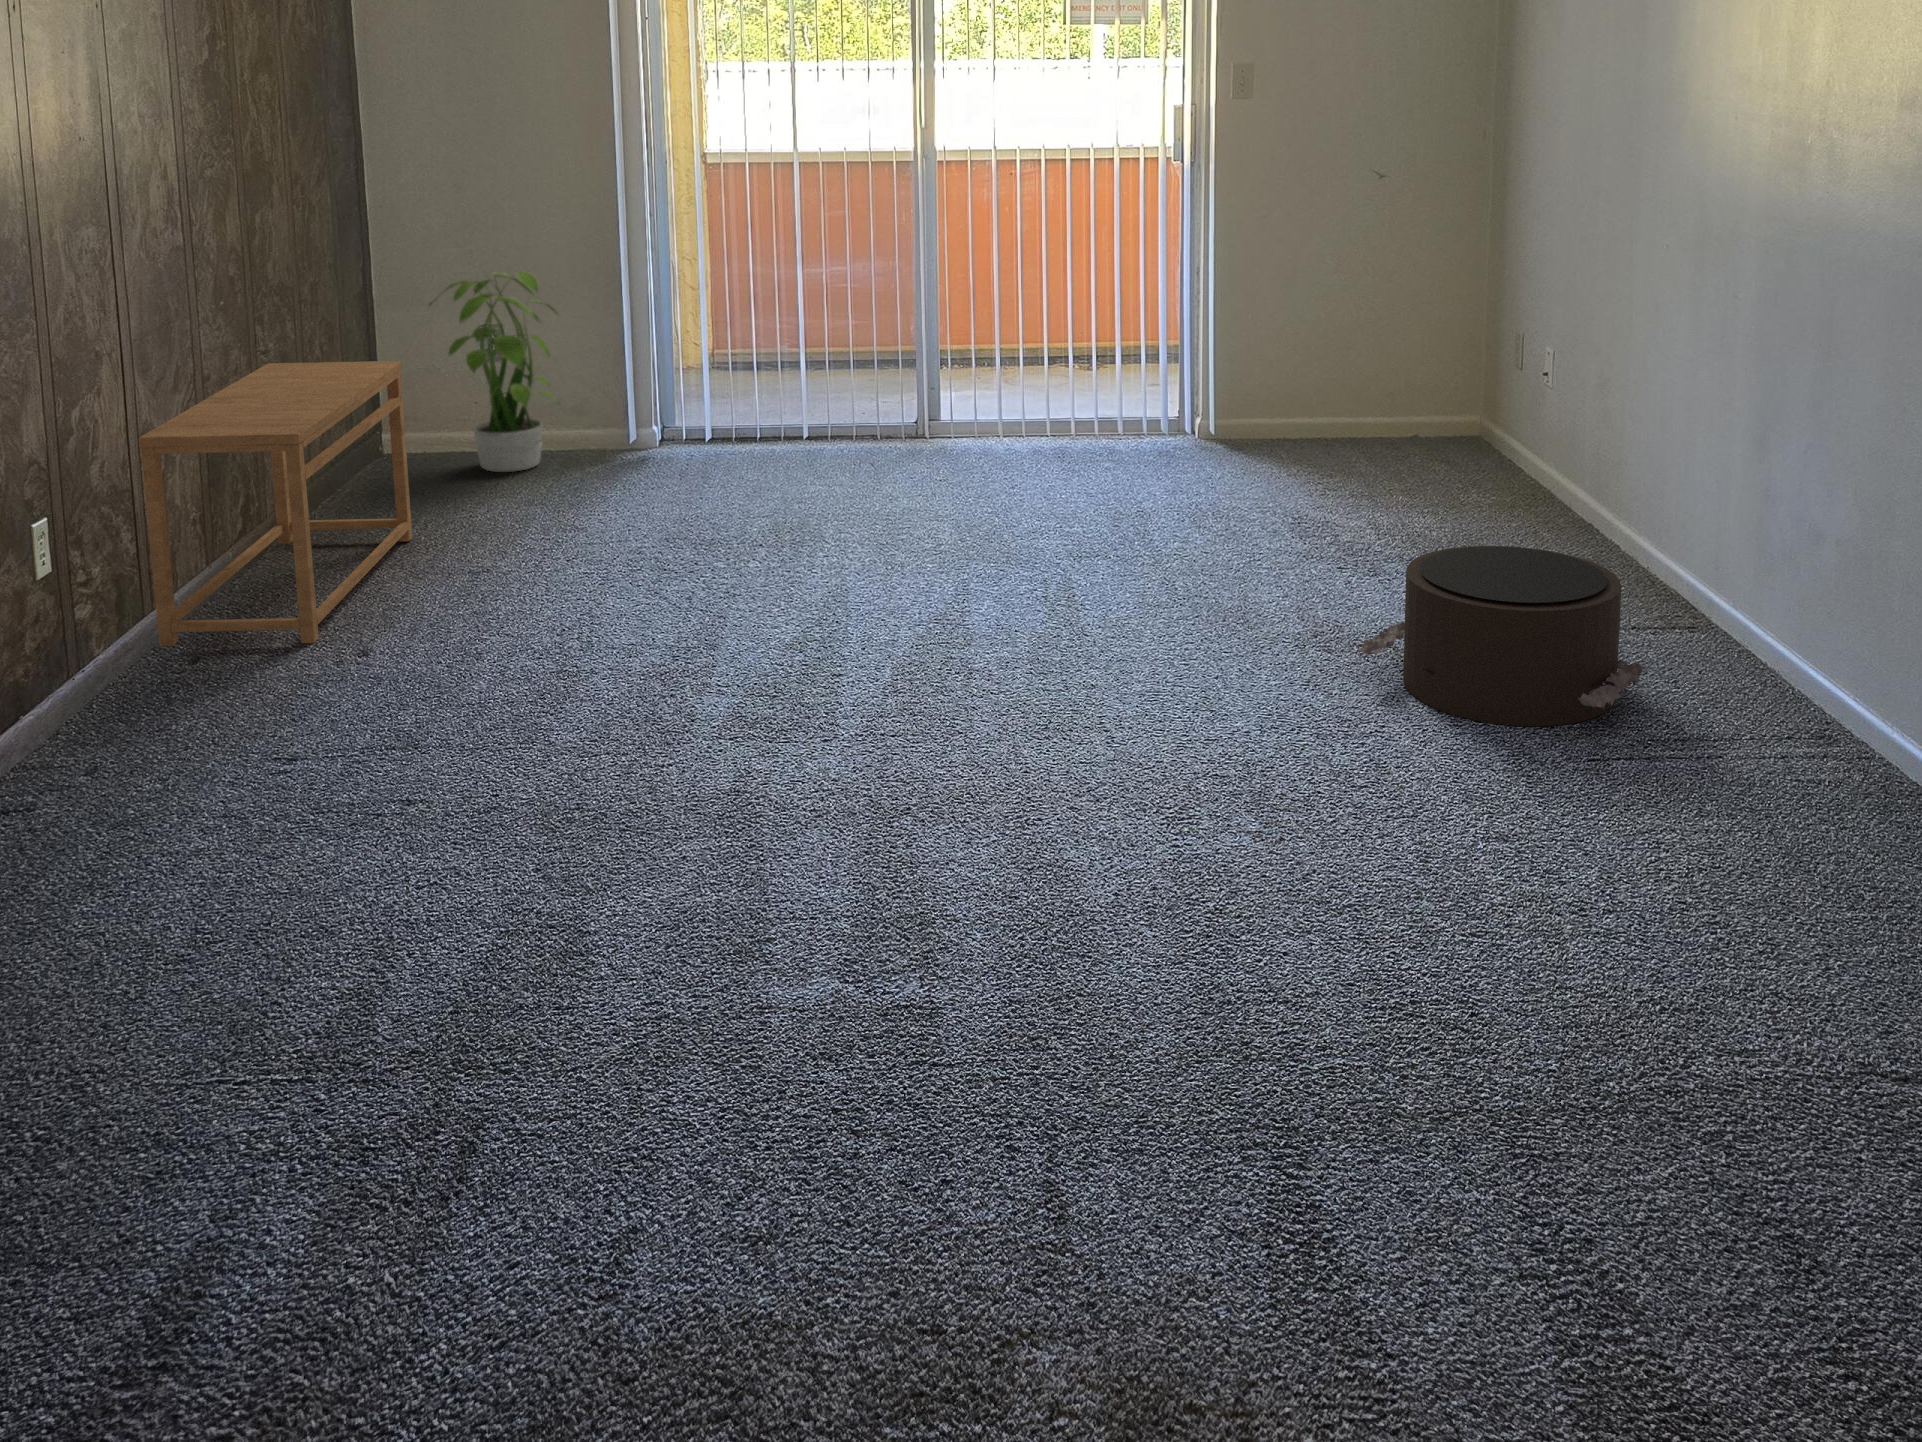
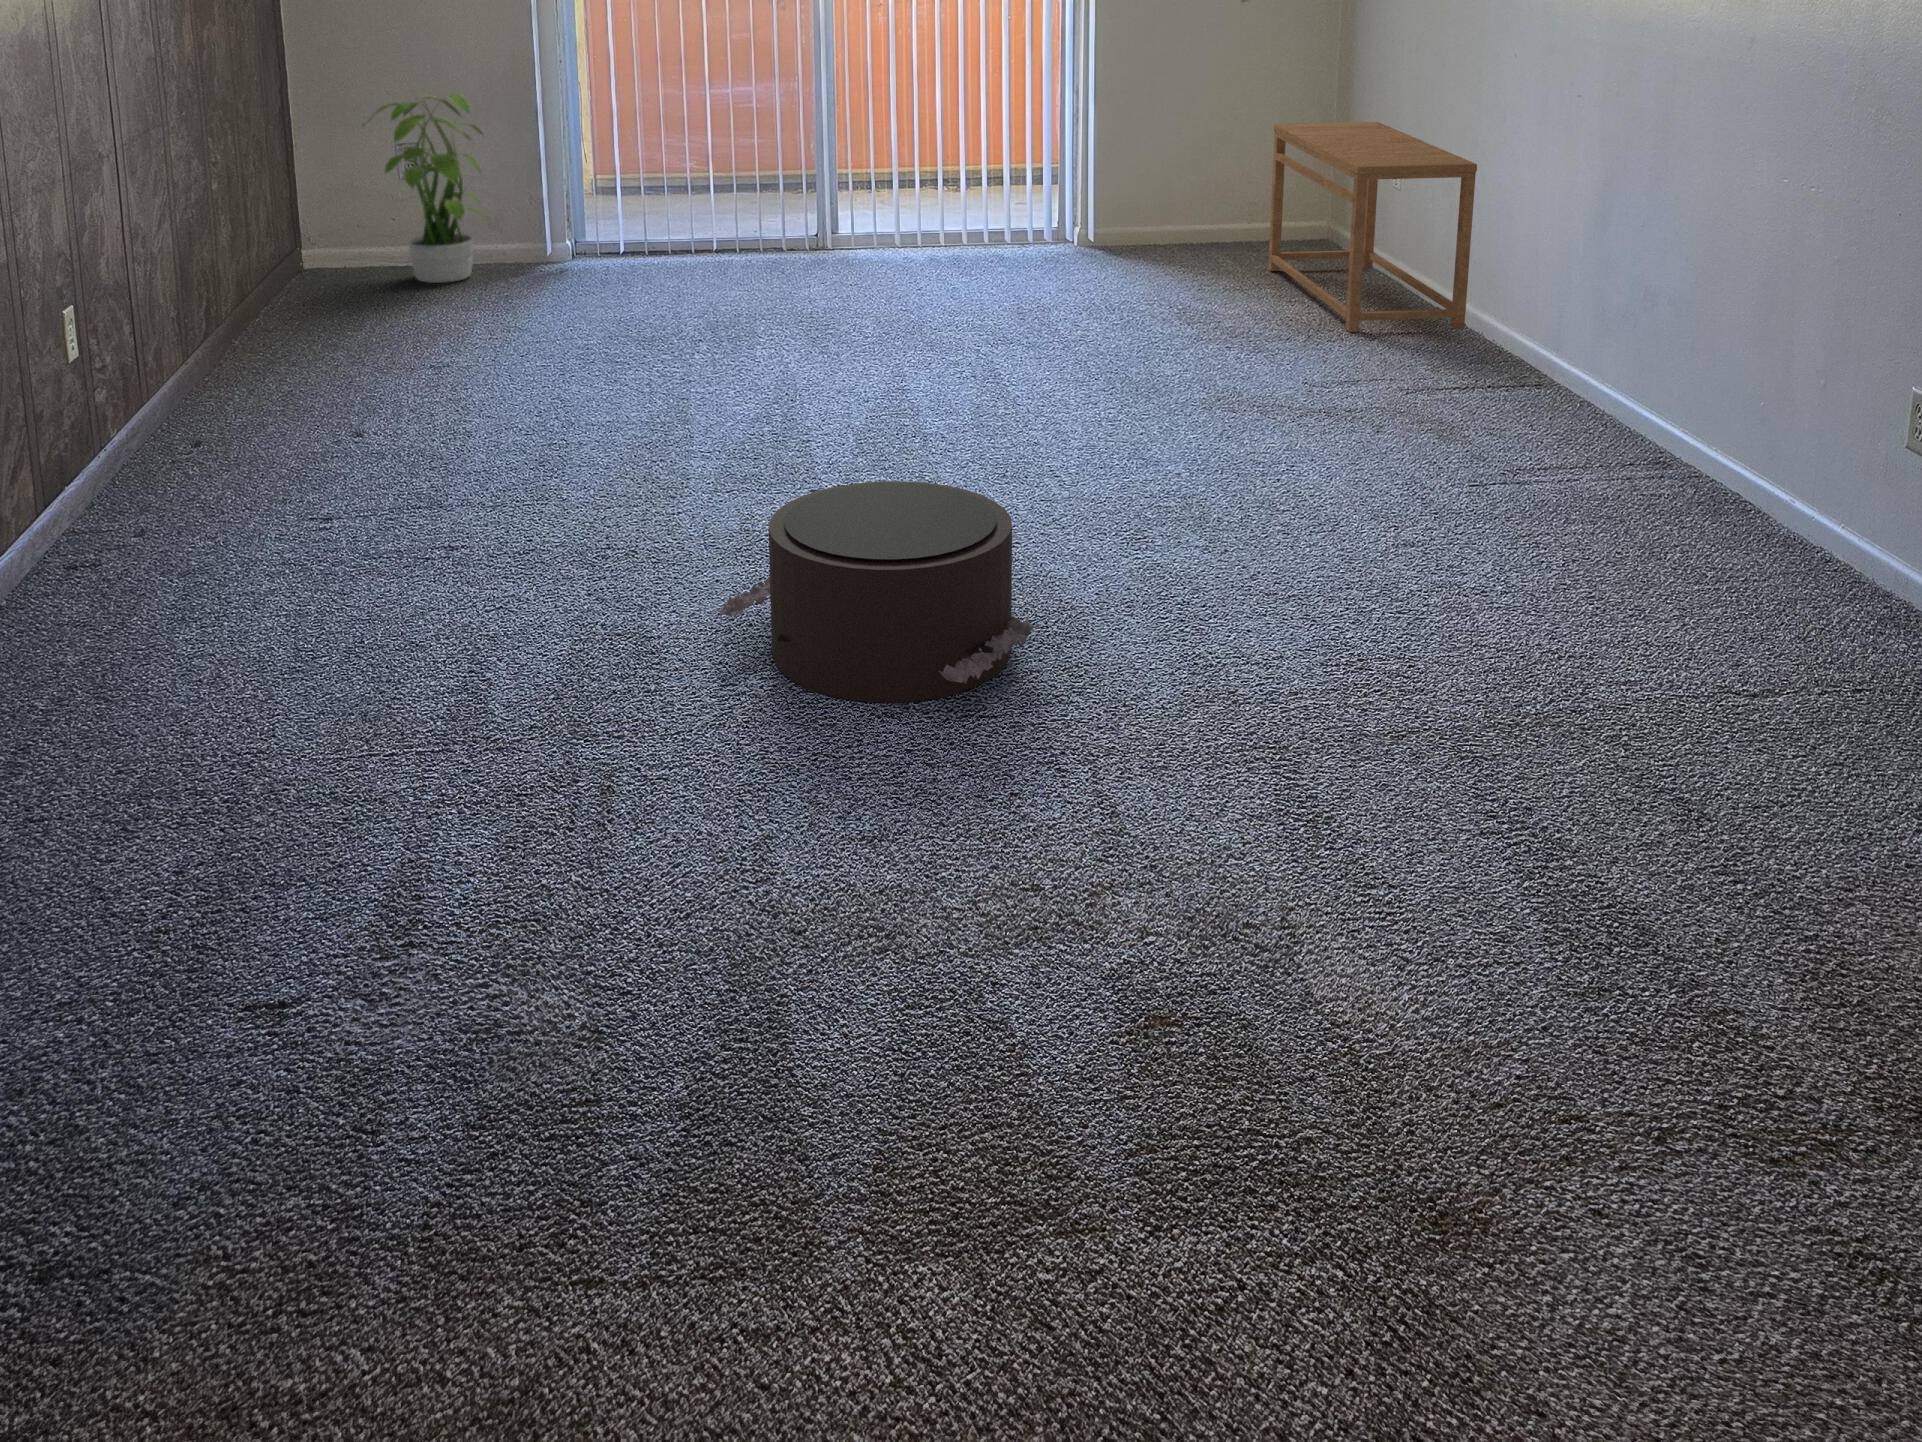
side table: present [139,361,412,646] -> present [1268,122,1477,332]
pouf: present [1359,546,1646,726] -> present [717,481,1039,703]

